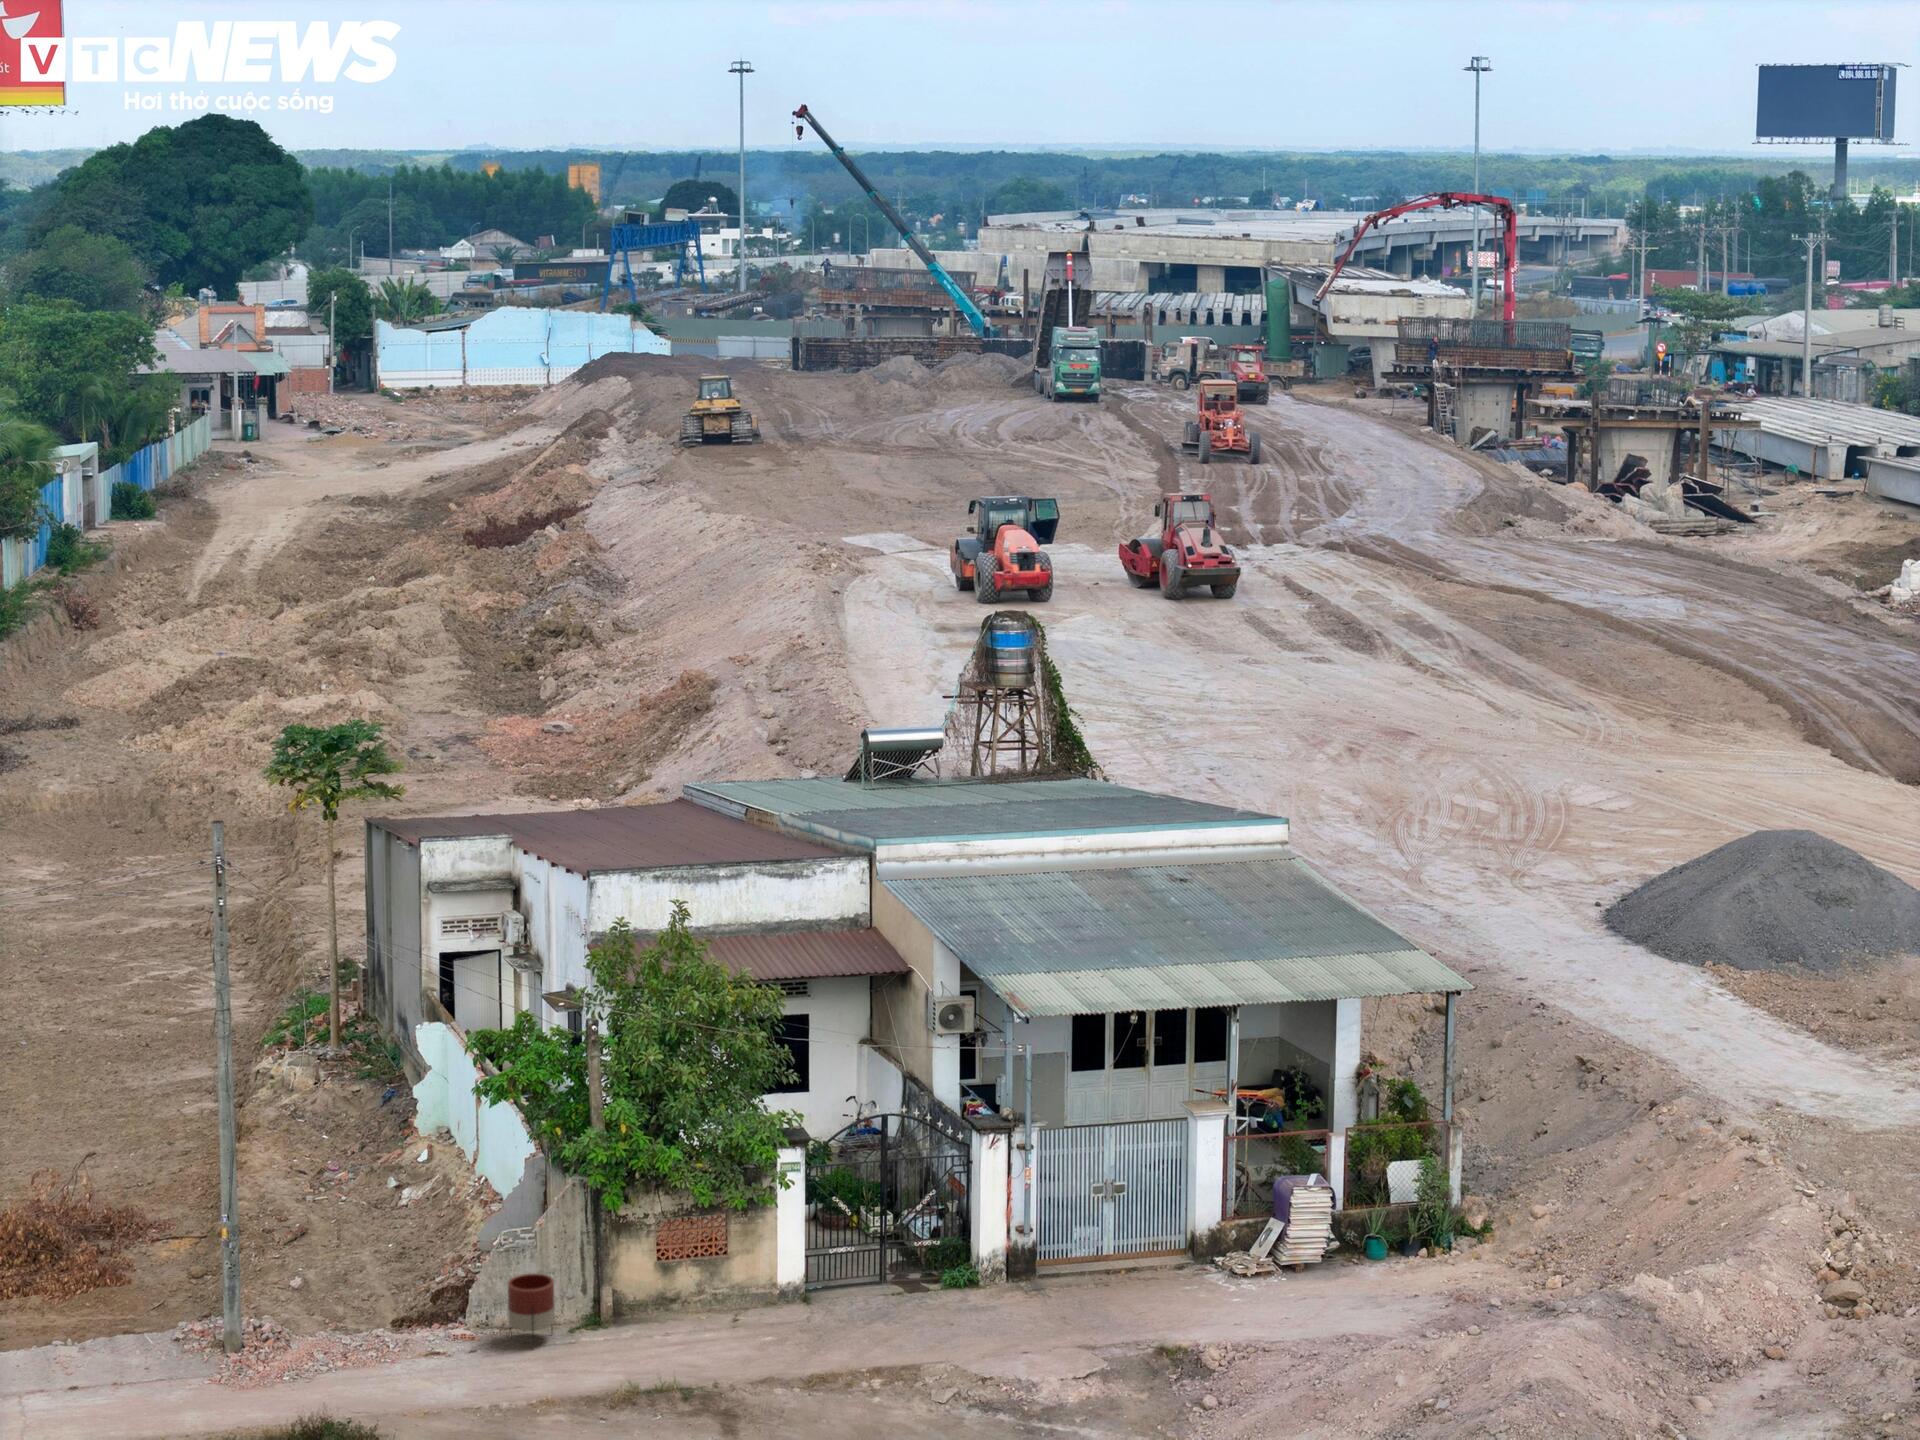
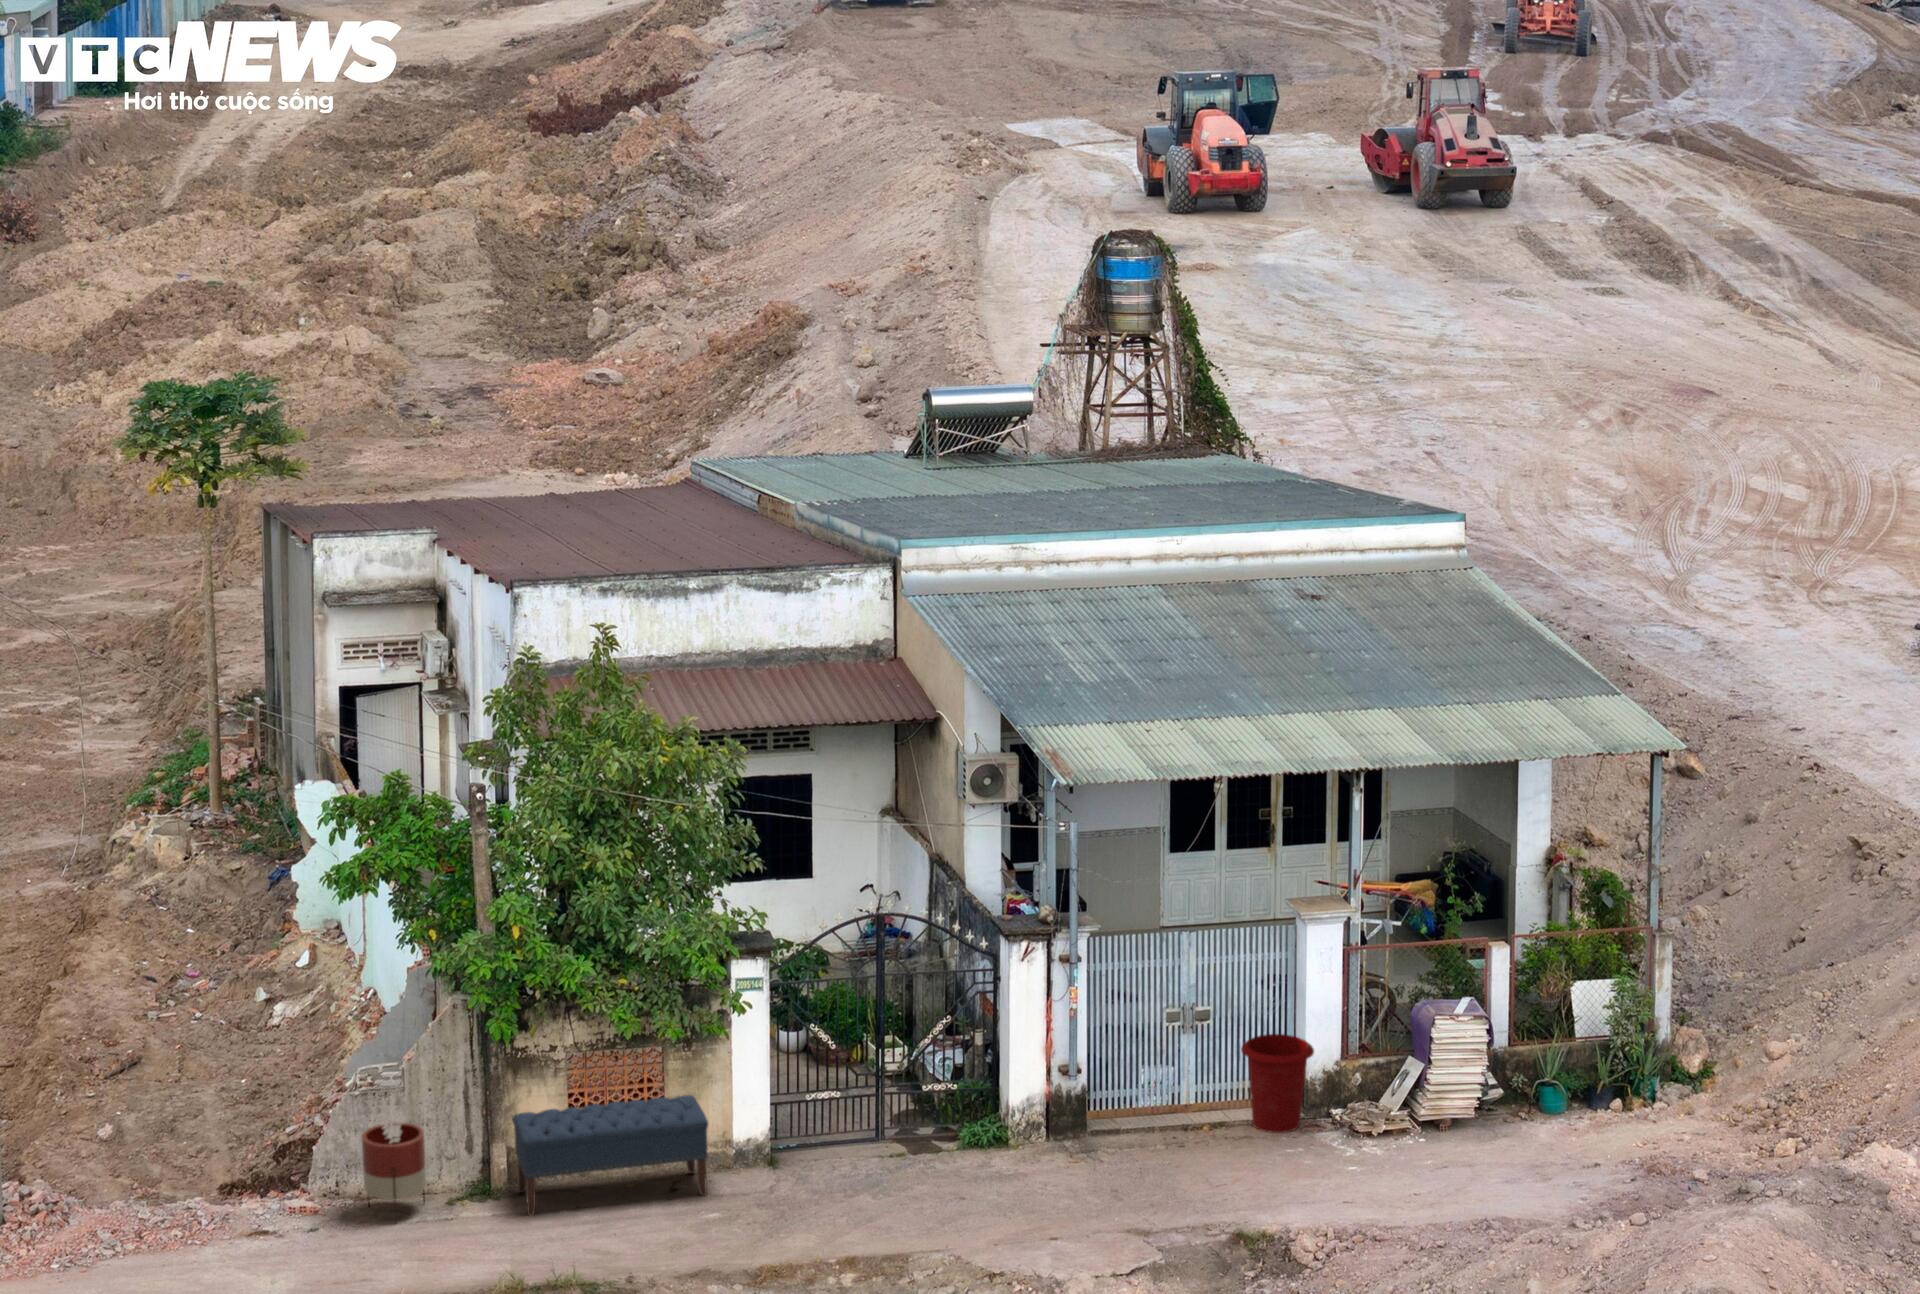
waste bin: none [1150,1201,1204,1275] -> present [1241,1034,1314,1133]
bench: none [618,1251,765,1343] -> present [512,1095,708,1216]

